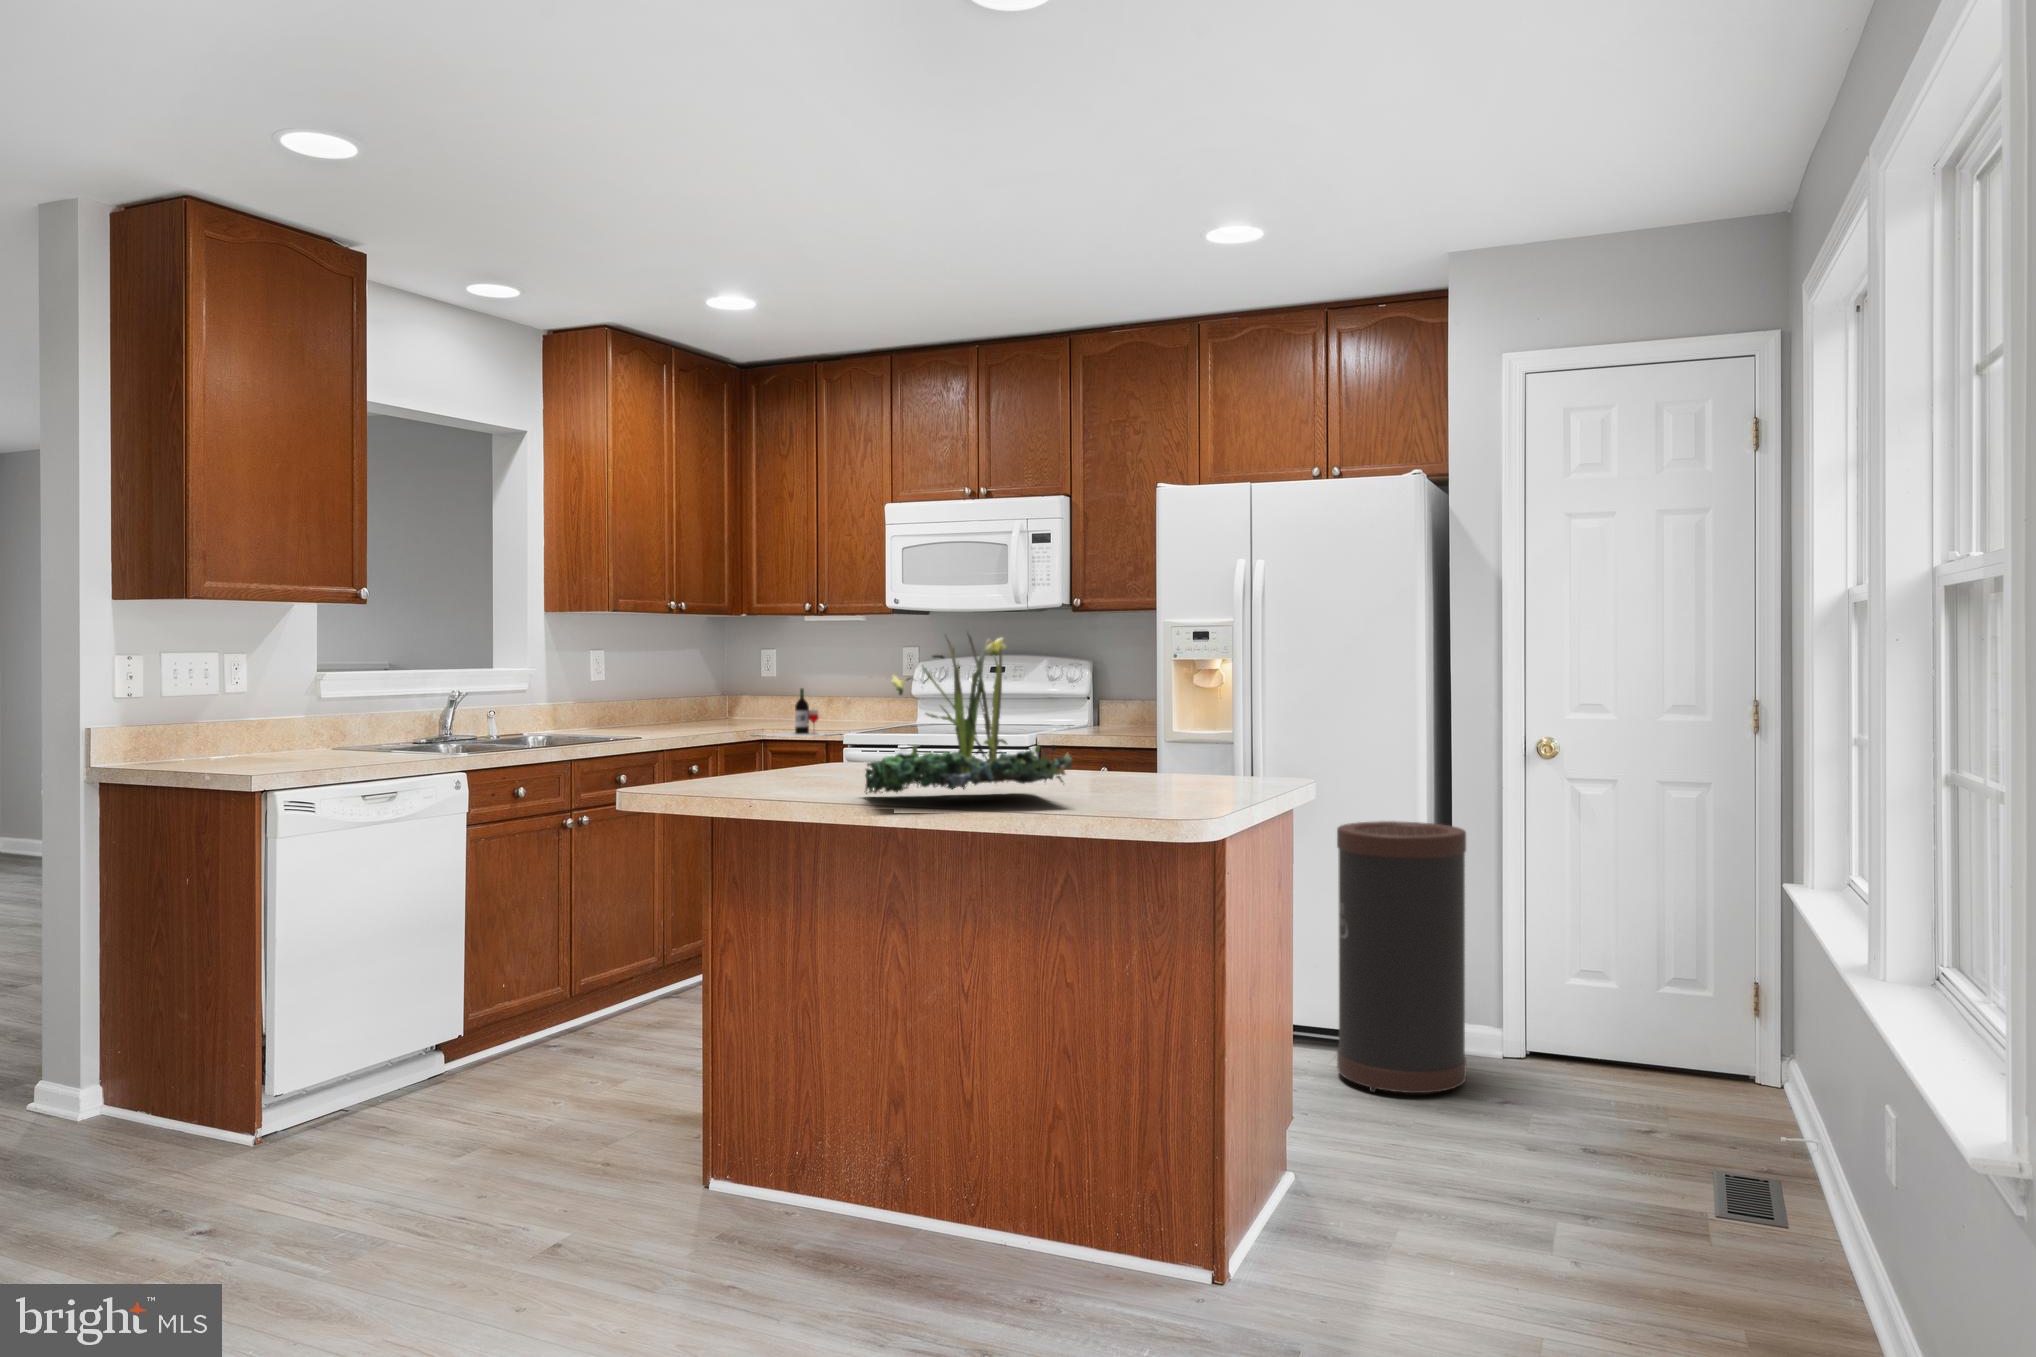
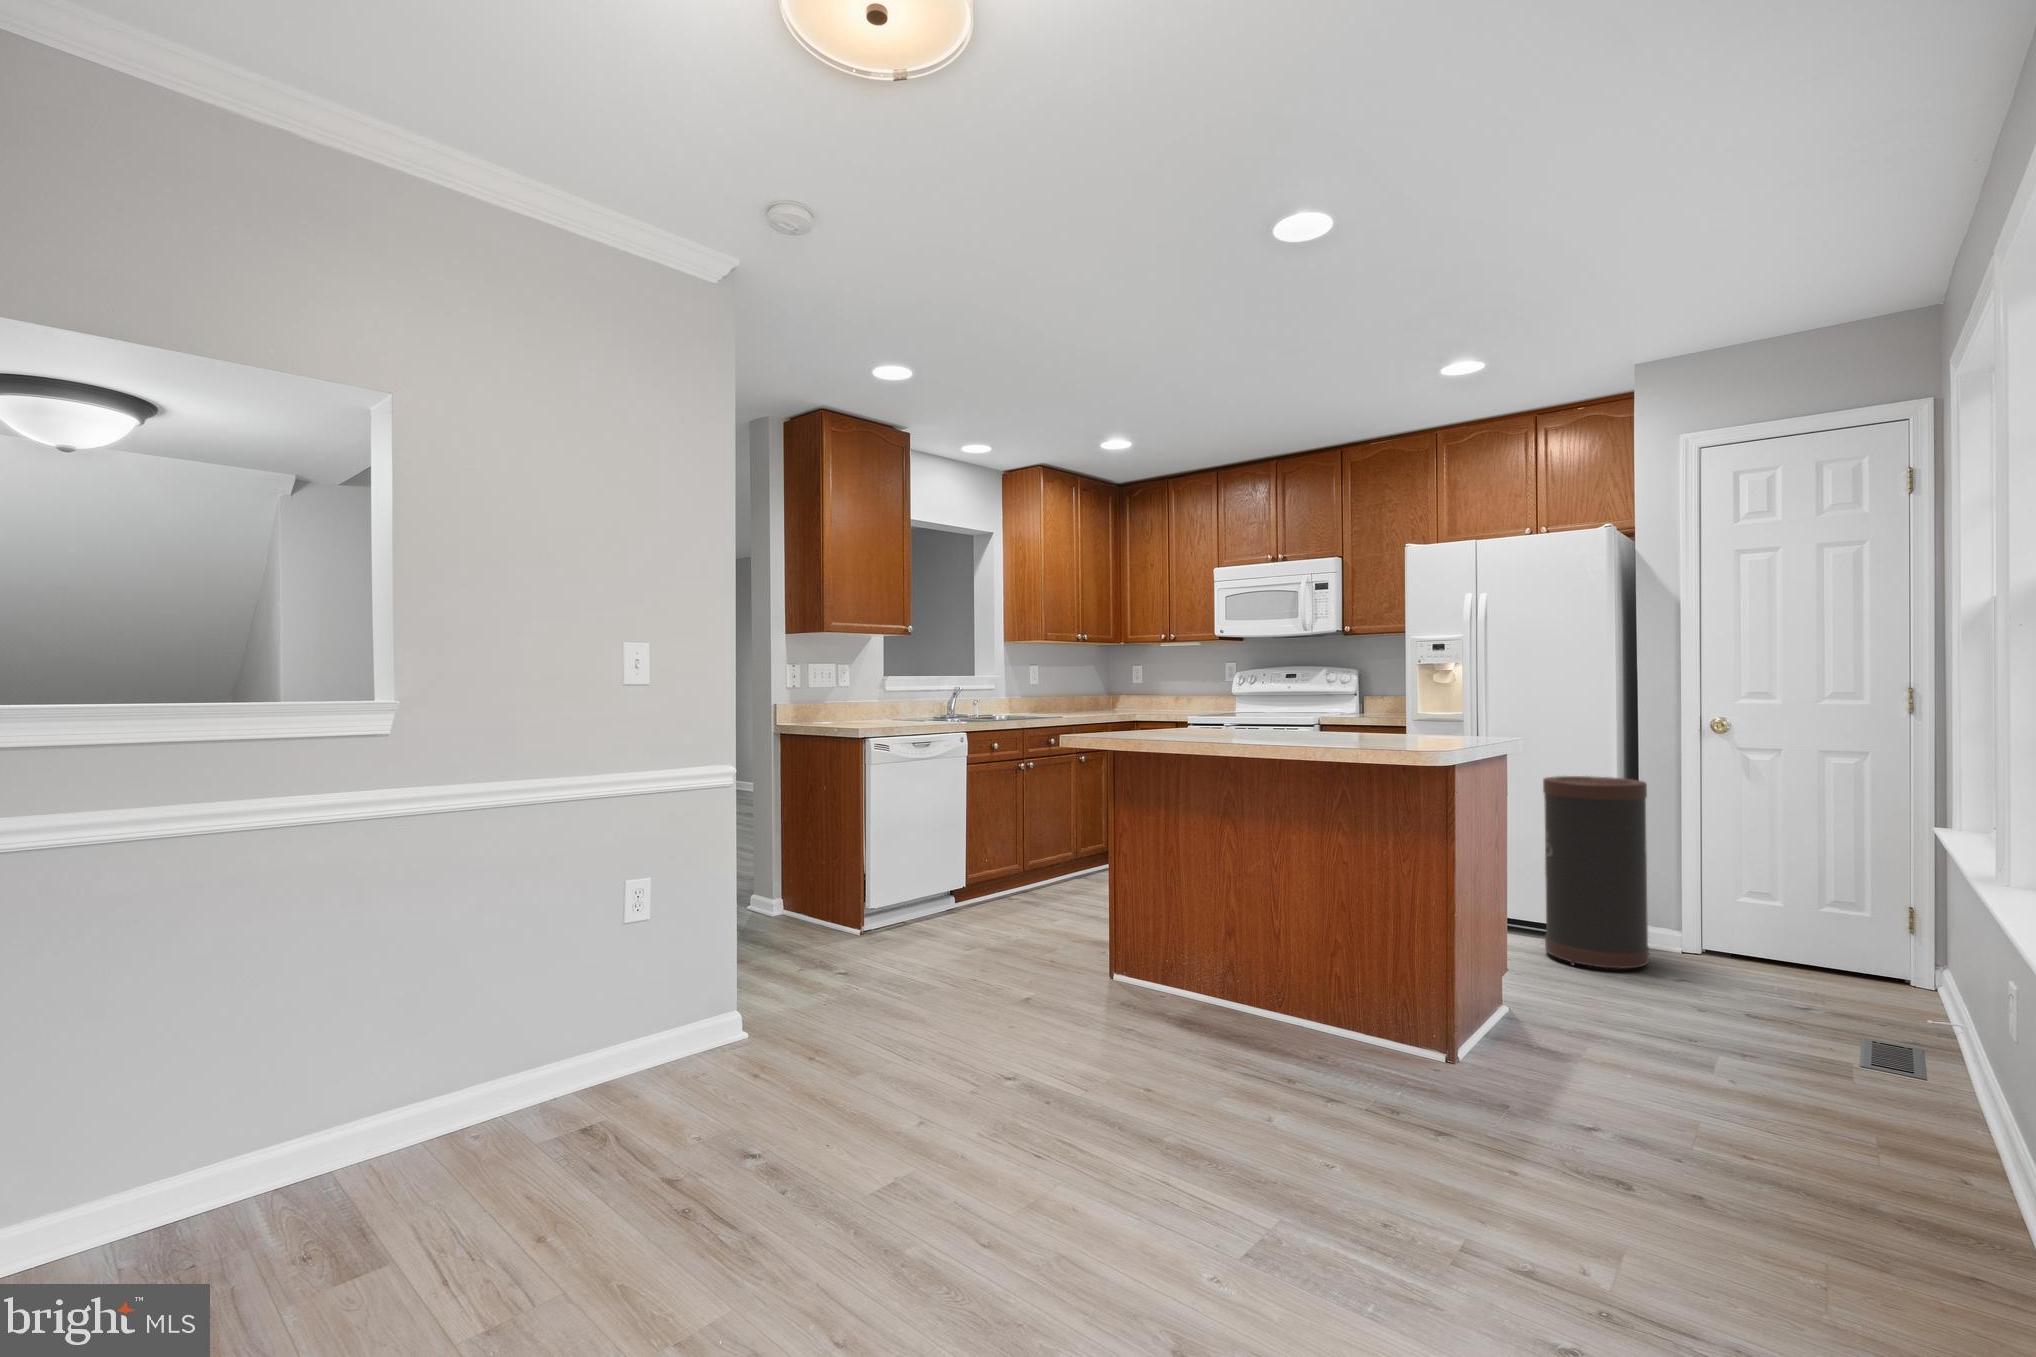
plant: present [865,633,1072,794] -> none [1211,638,1346,739]
wine bottle: present [761,689,834,737] -> none [1124,689,1190,720]

